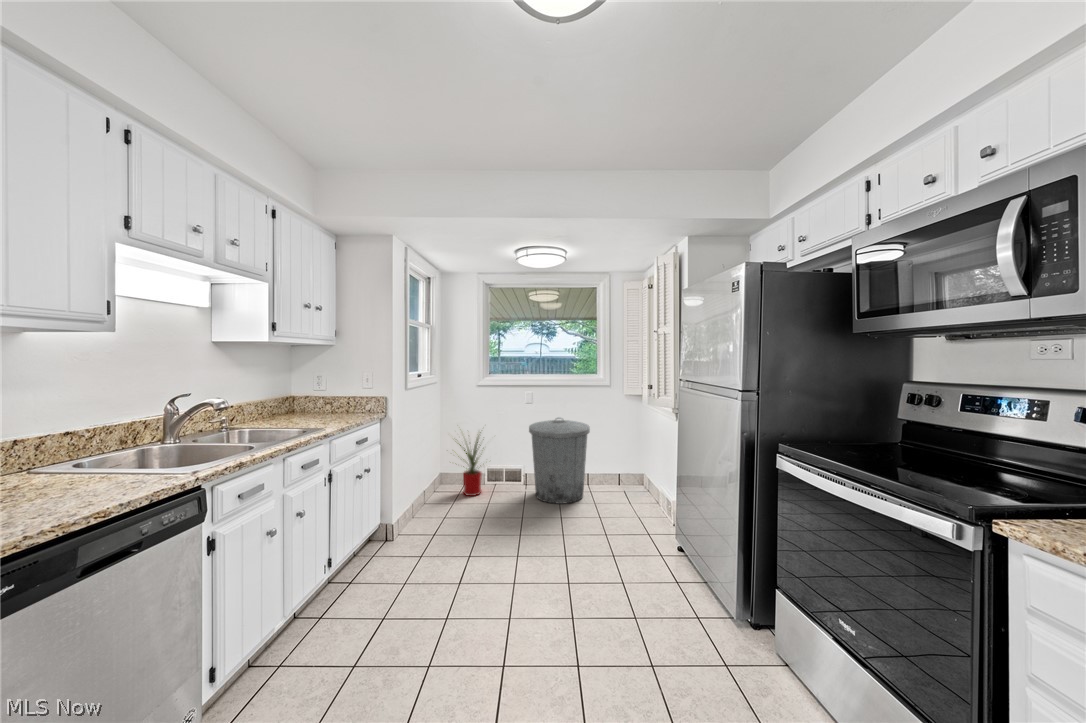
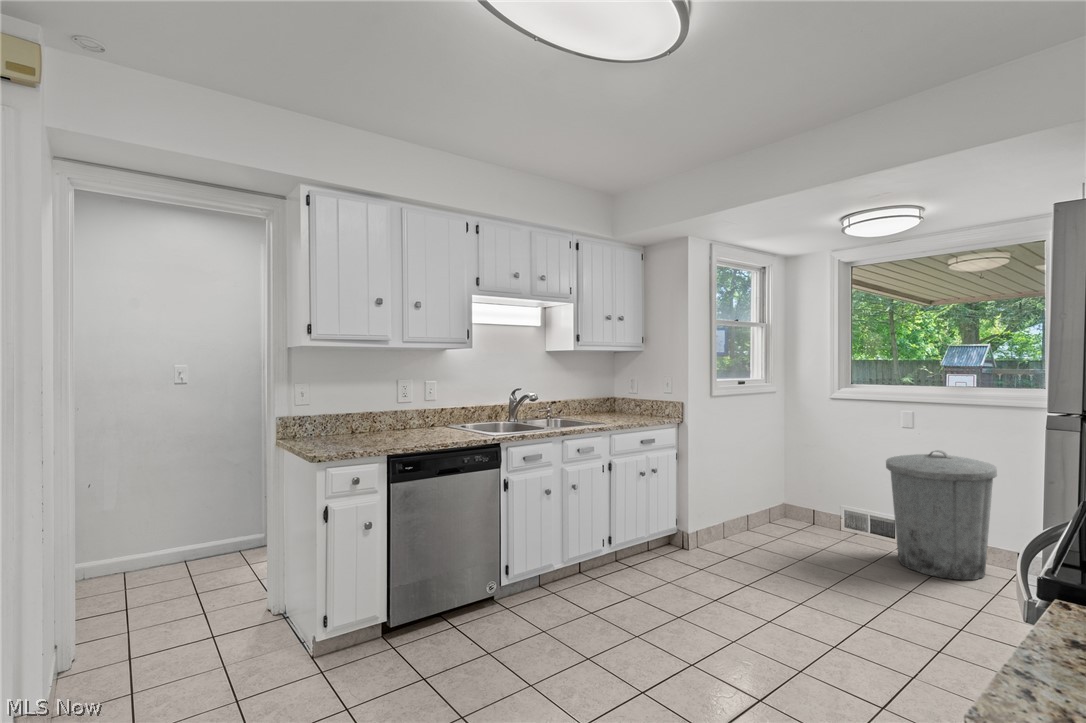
house plant: present [458,432,482,496] -> none [775,445,849,537]

